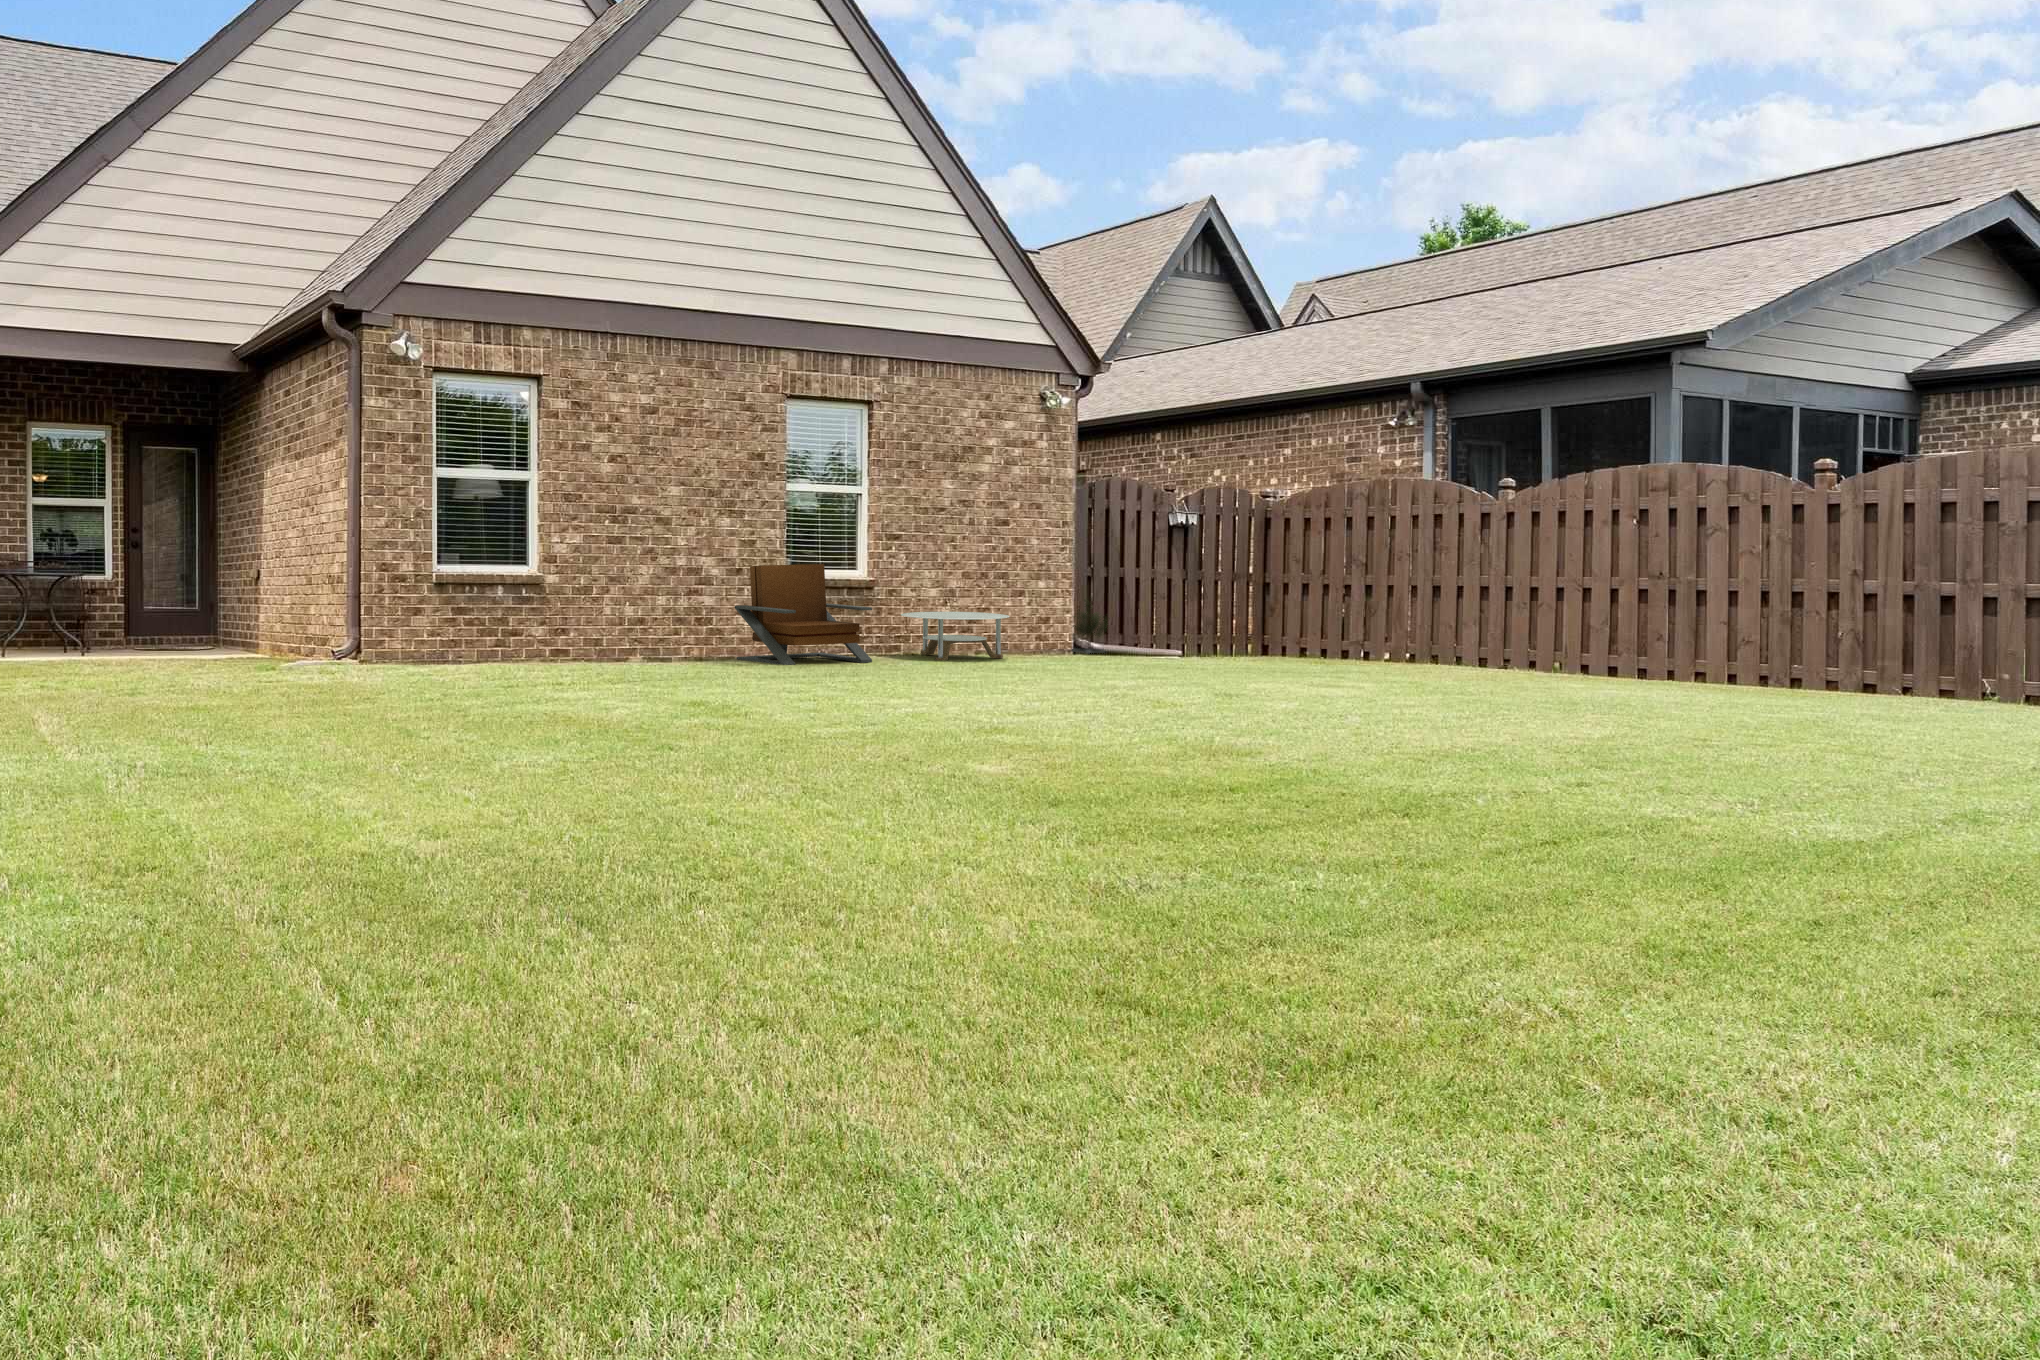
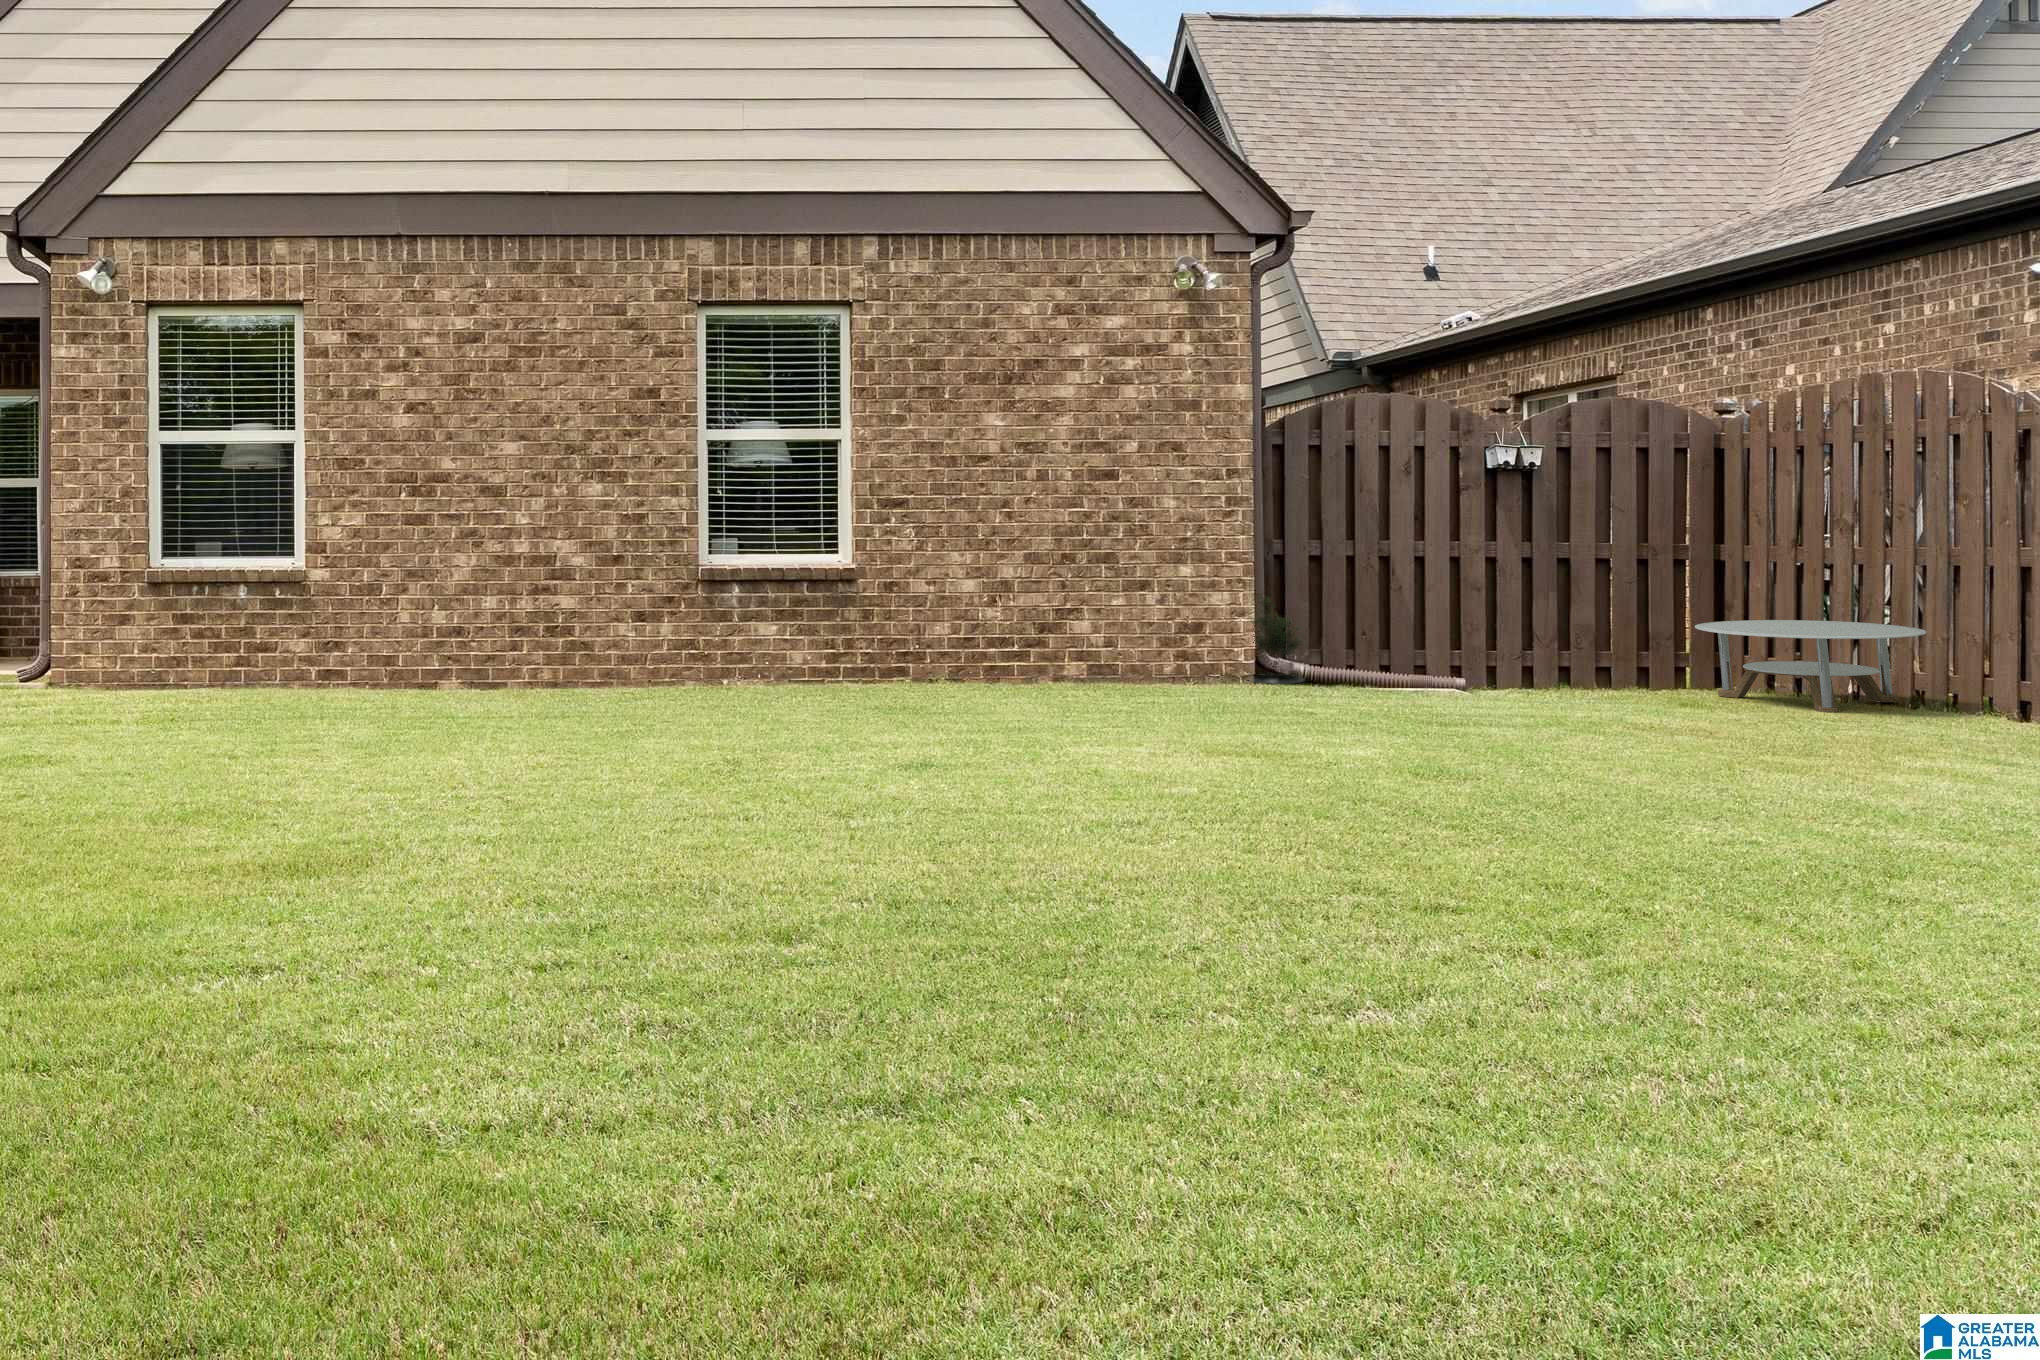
lounge chair: present [735,564,872,665] -> none [597,547,773,706]
round table: present [901,612,1010,660] -> present [1695,620,1926,713]

